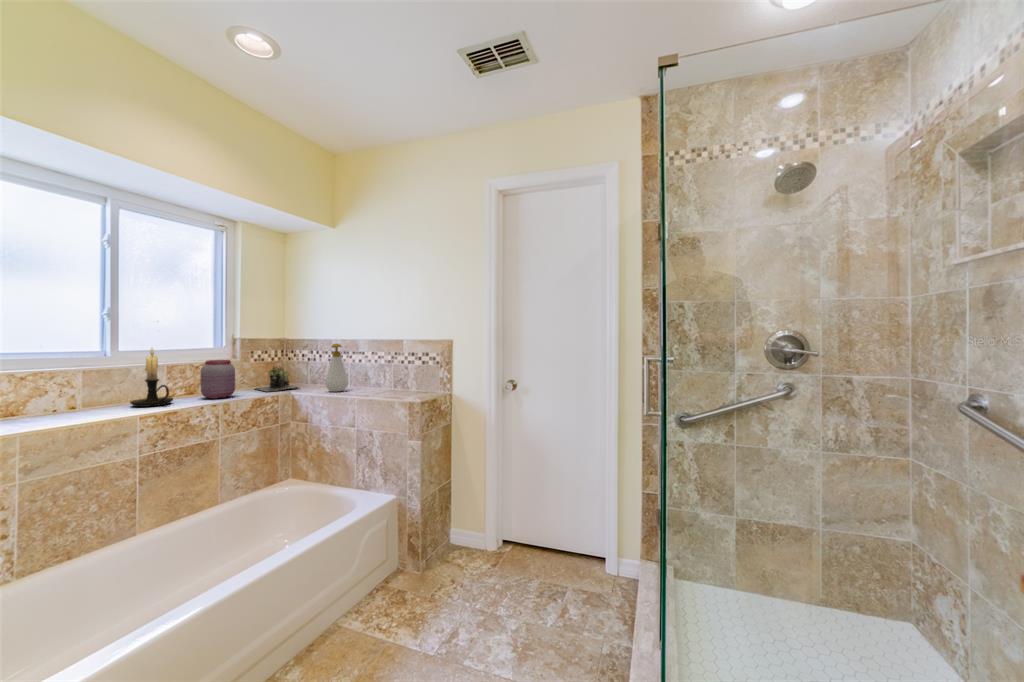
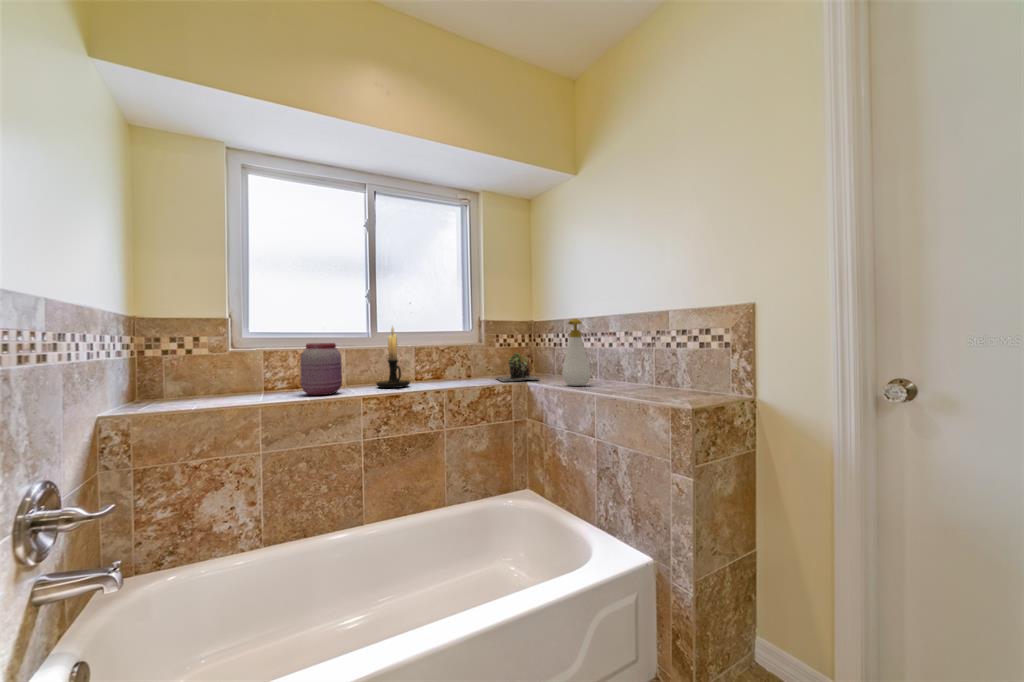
jar: present [200,360,235,399] -> present [300,343,342,395]

